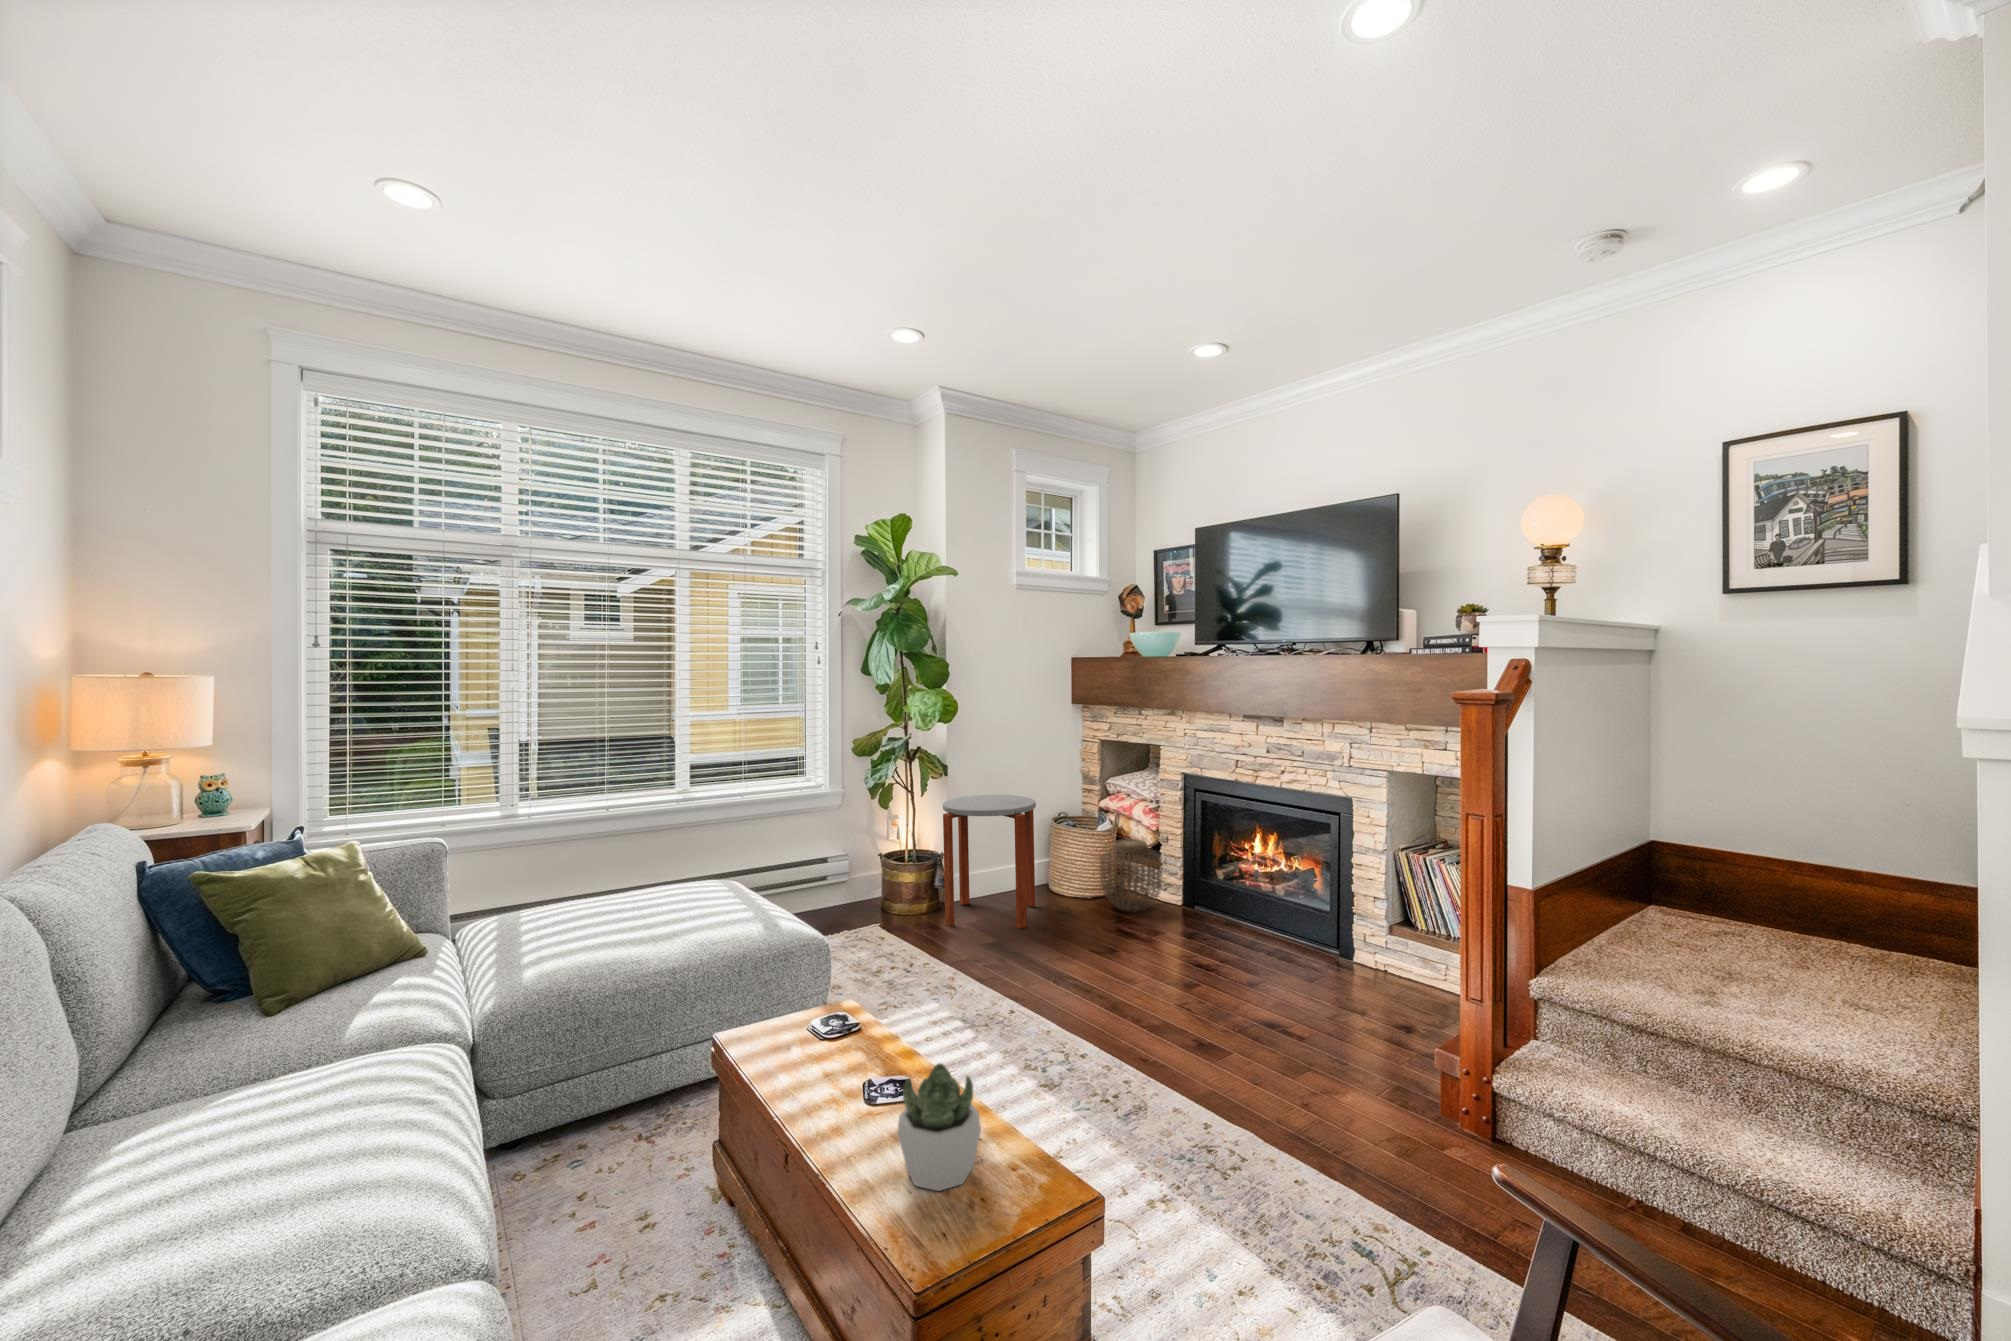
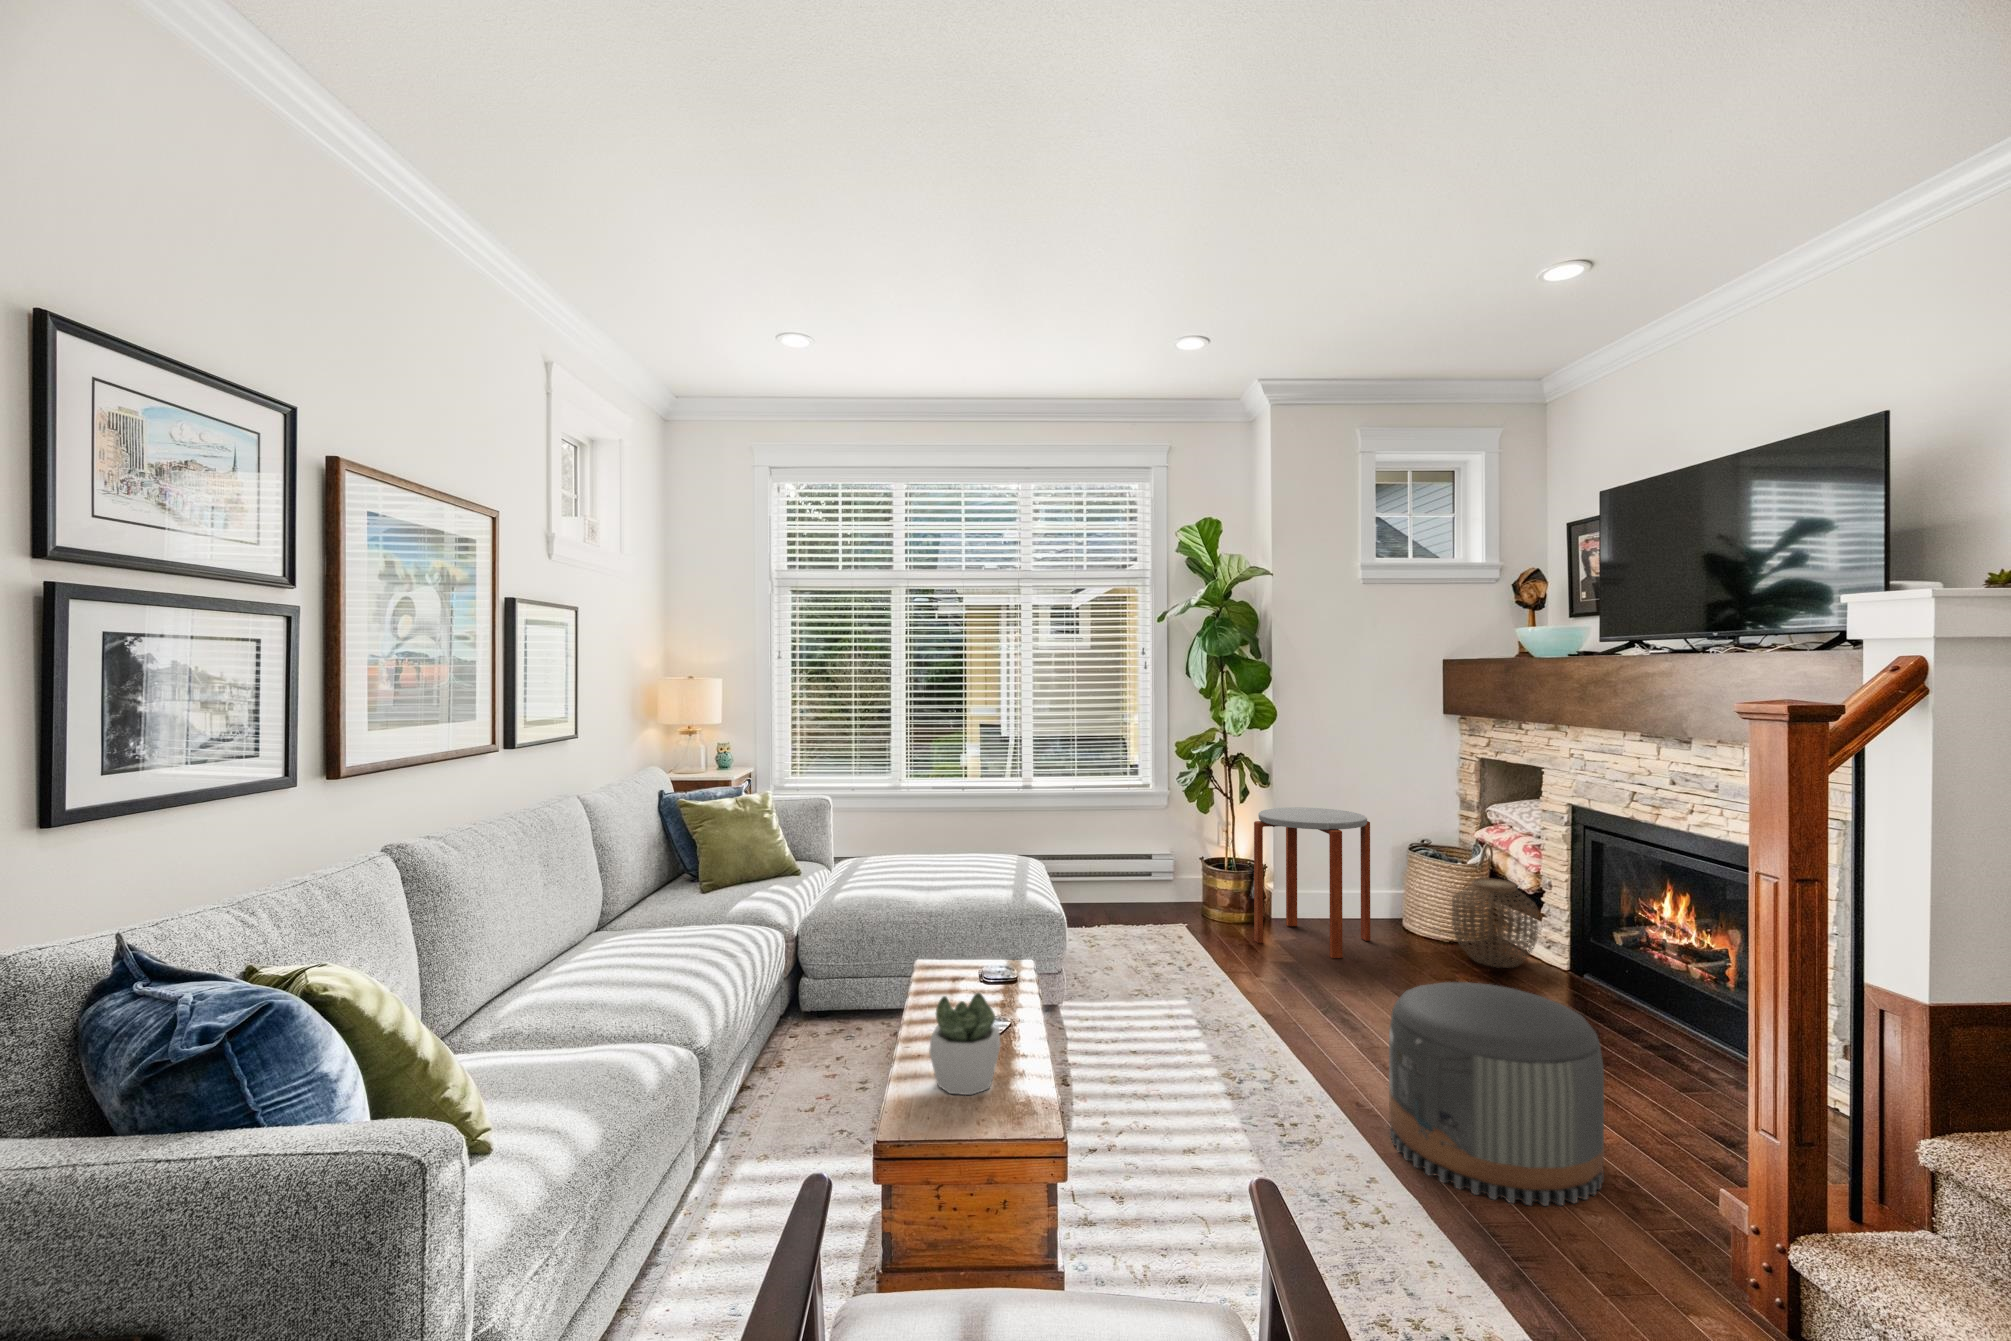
pouf: none [1177,935,1341,1115] -> present [1389,982,1604,1206]

